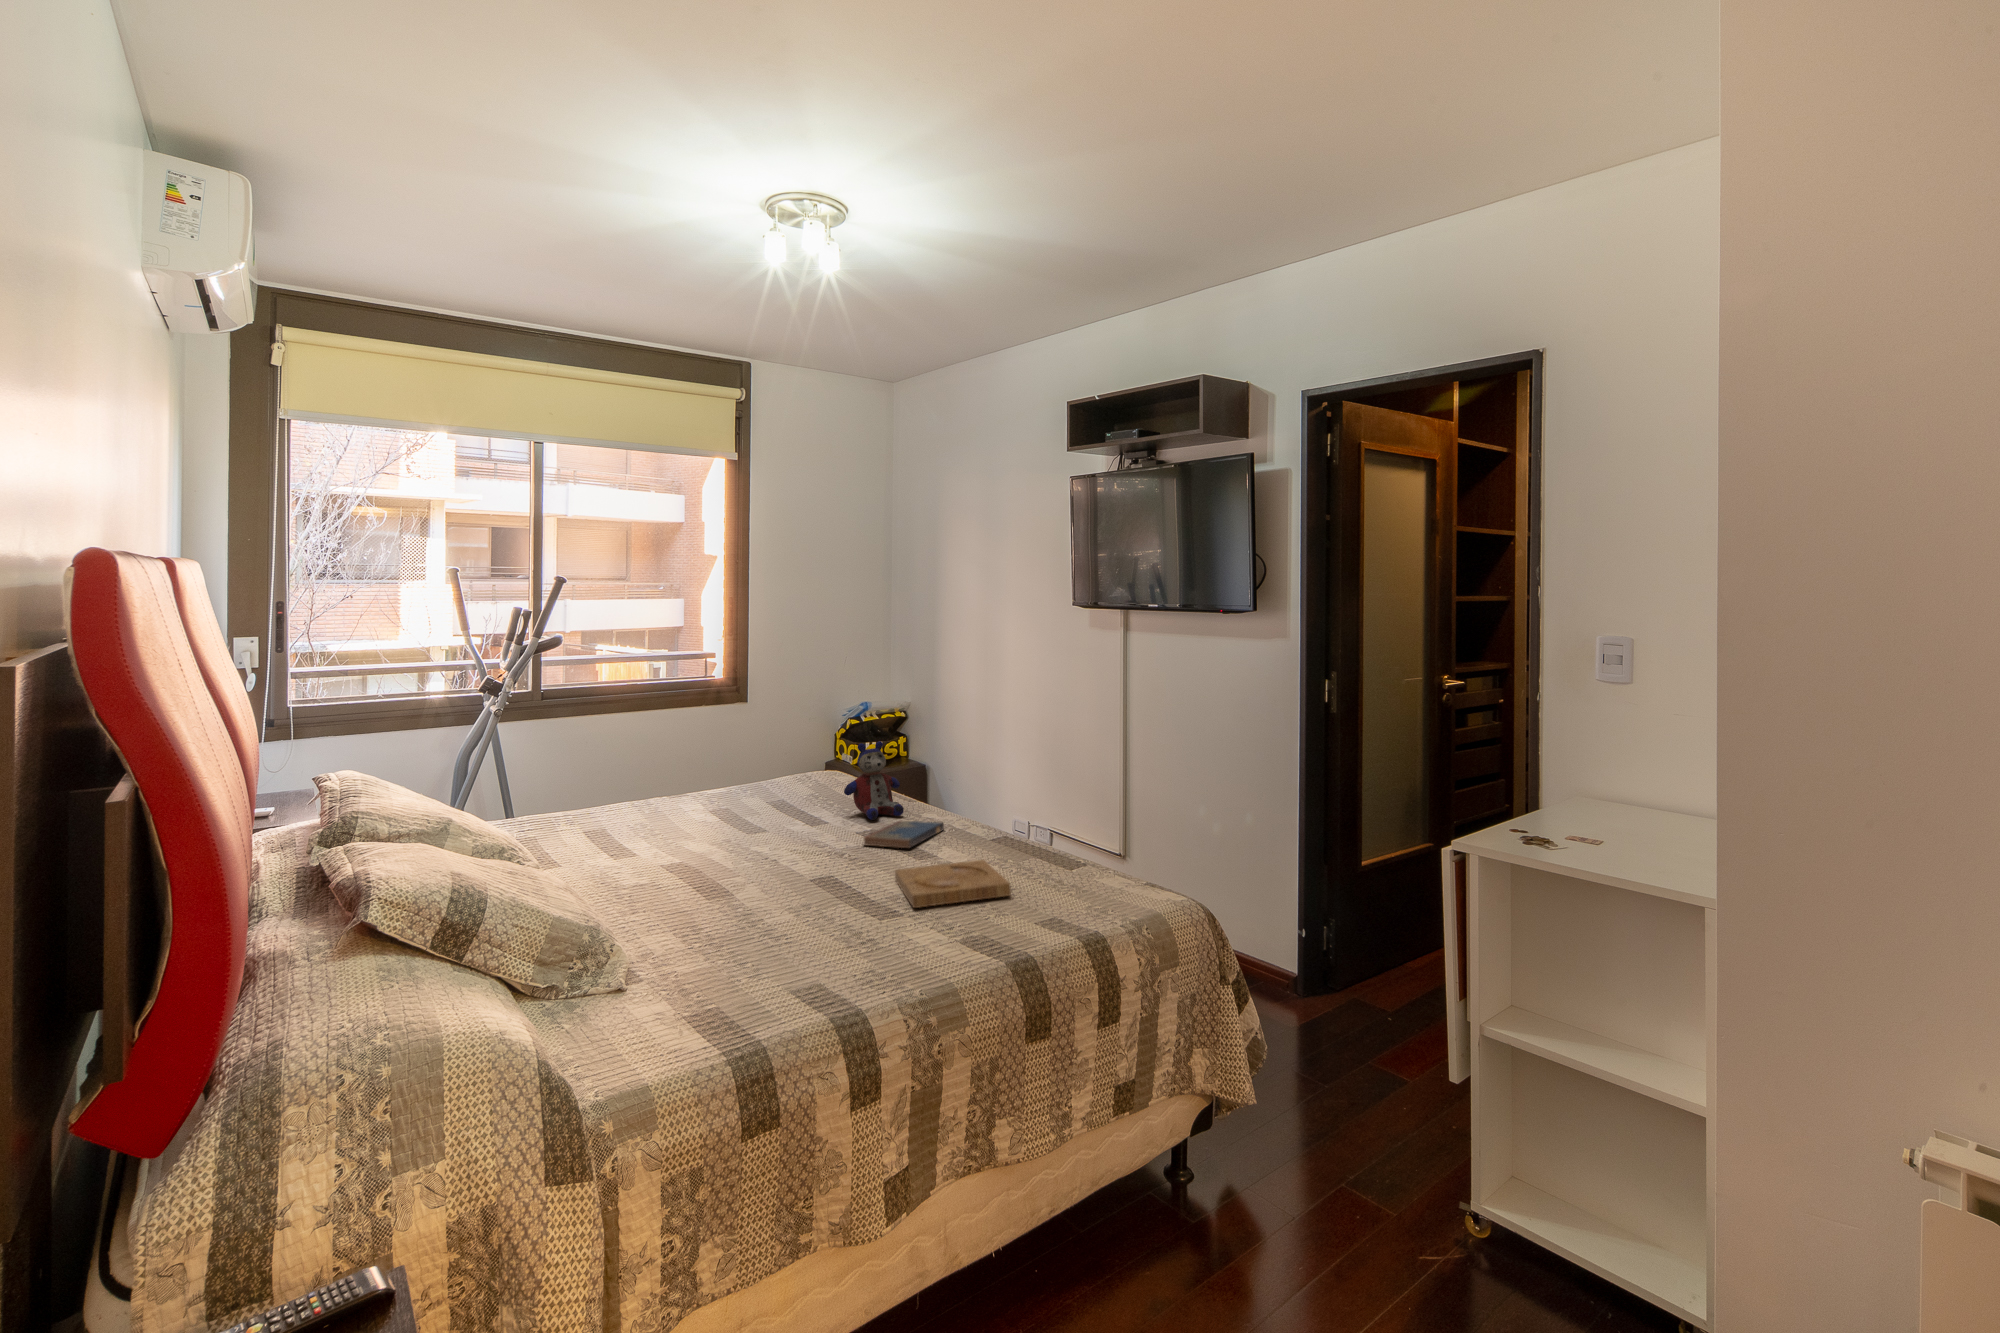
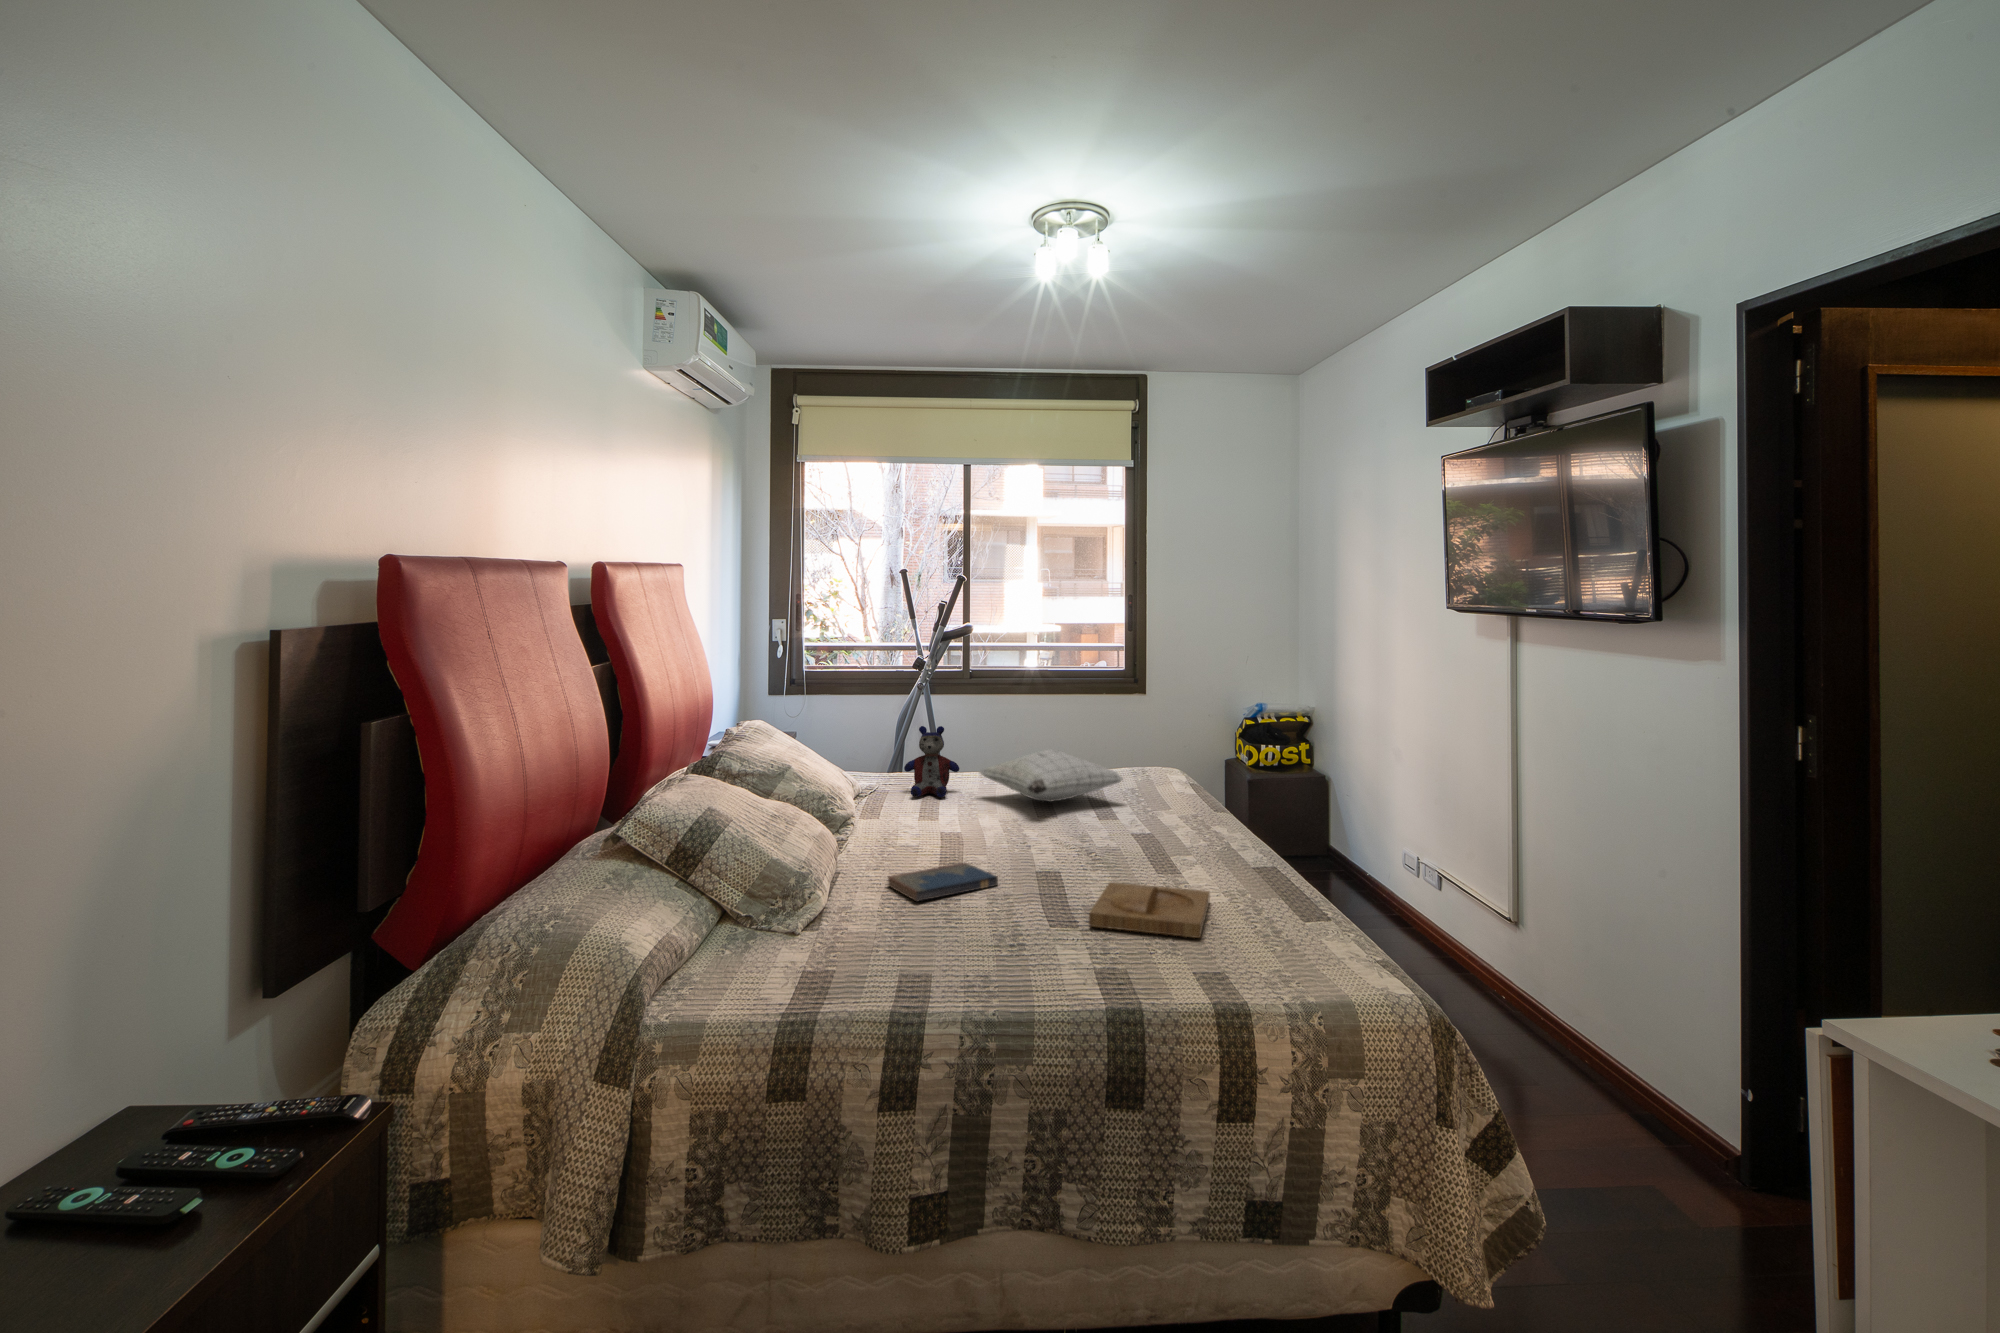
stuffed bear: present [844,741,904,820] -> present [904,726,959,797]
pillow: none [658,763,818,817] -> present [979,749,1123,802]
hardcover book: present [864,821,944,848] -> present [888,863,998,901]

